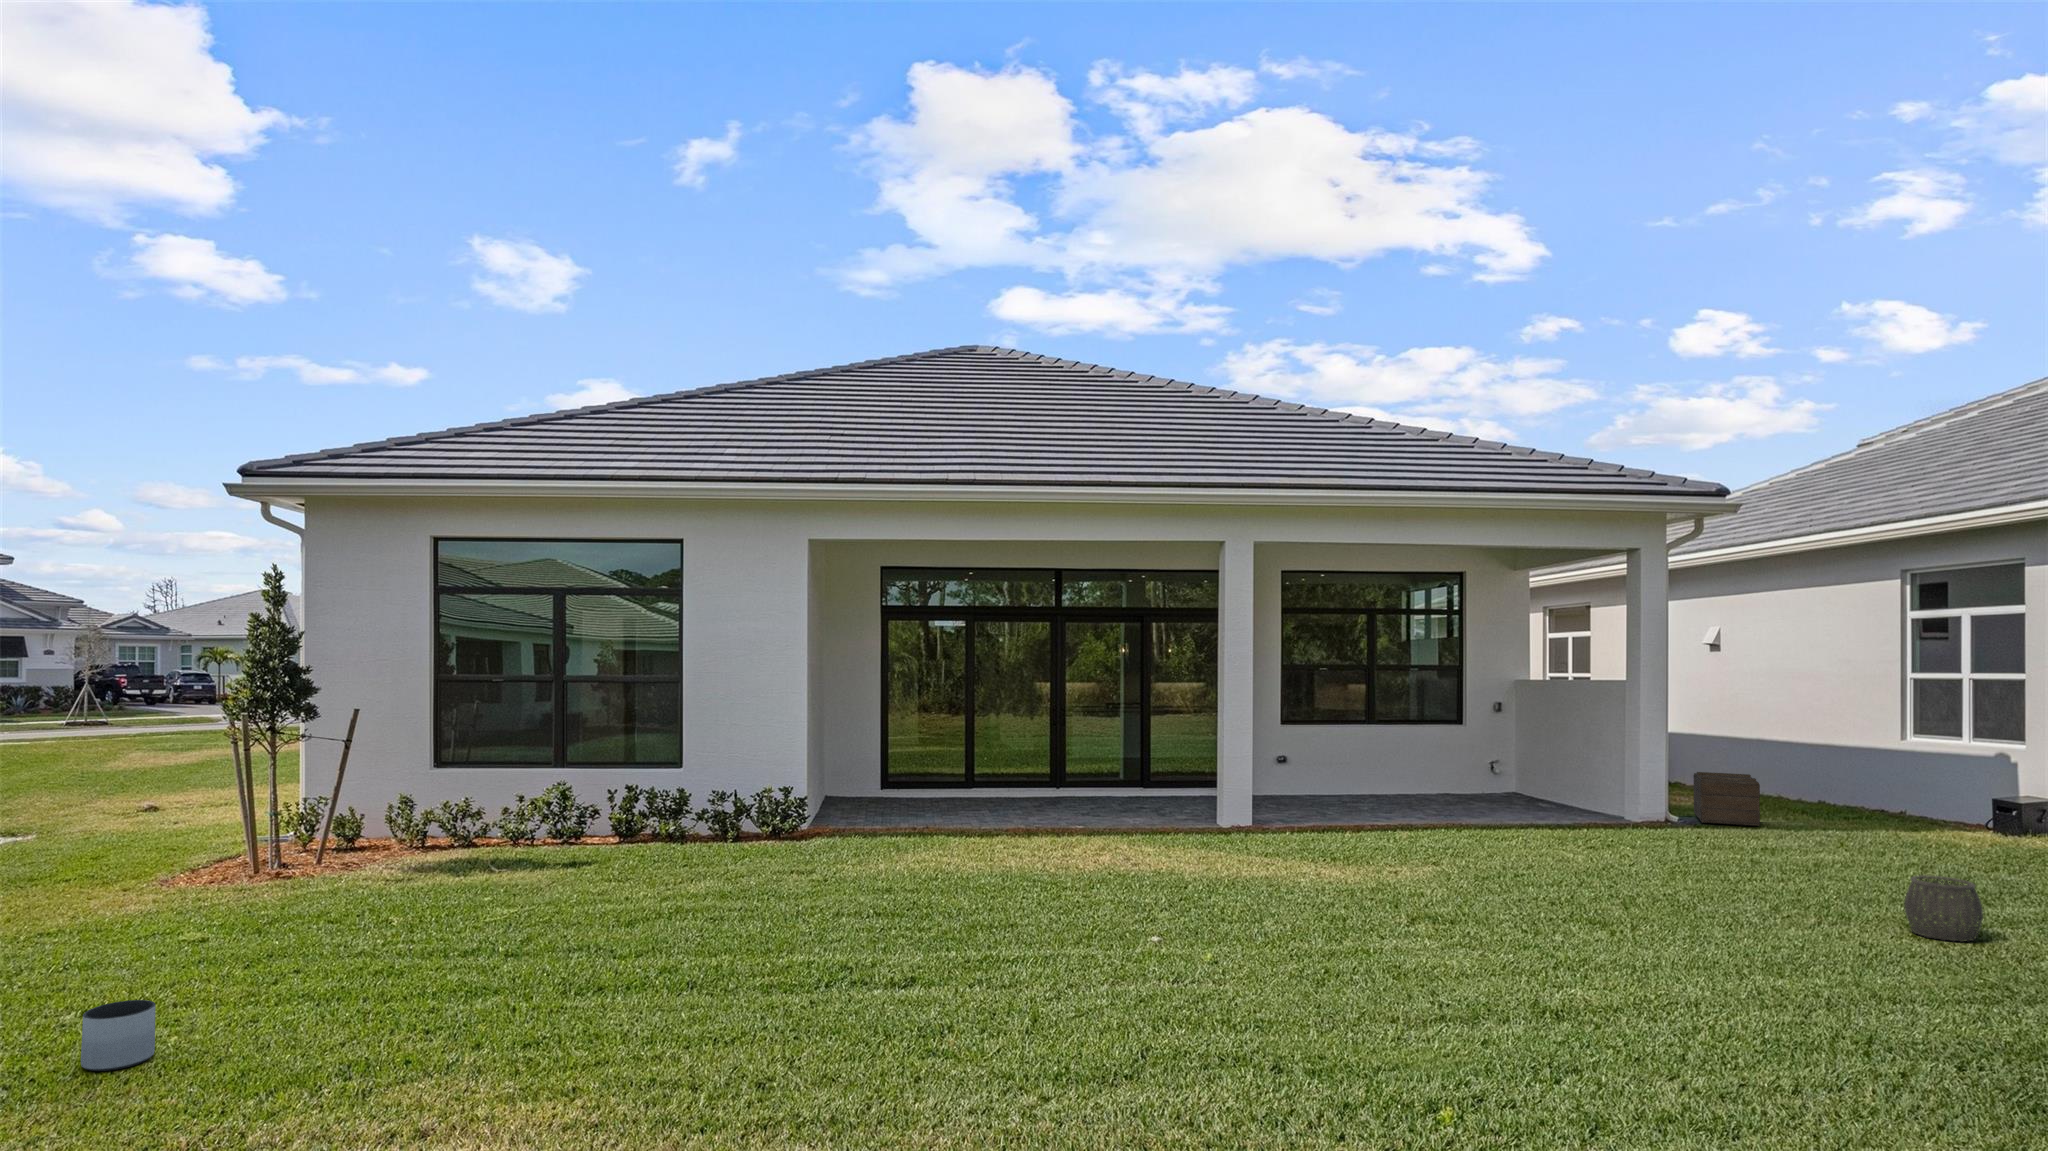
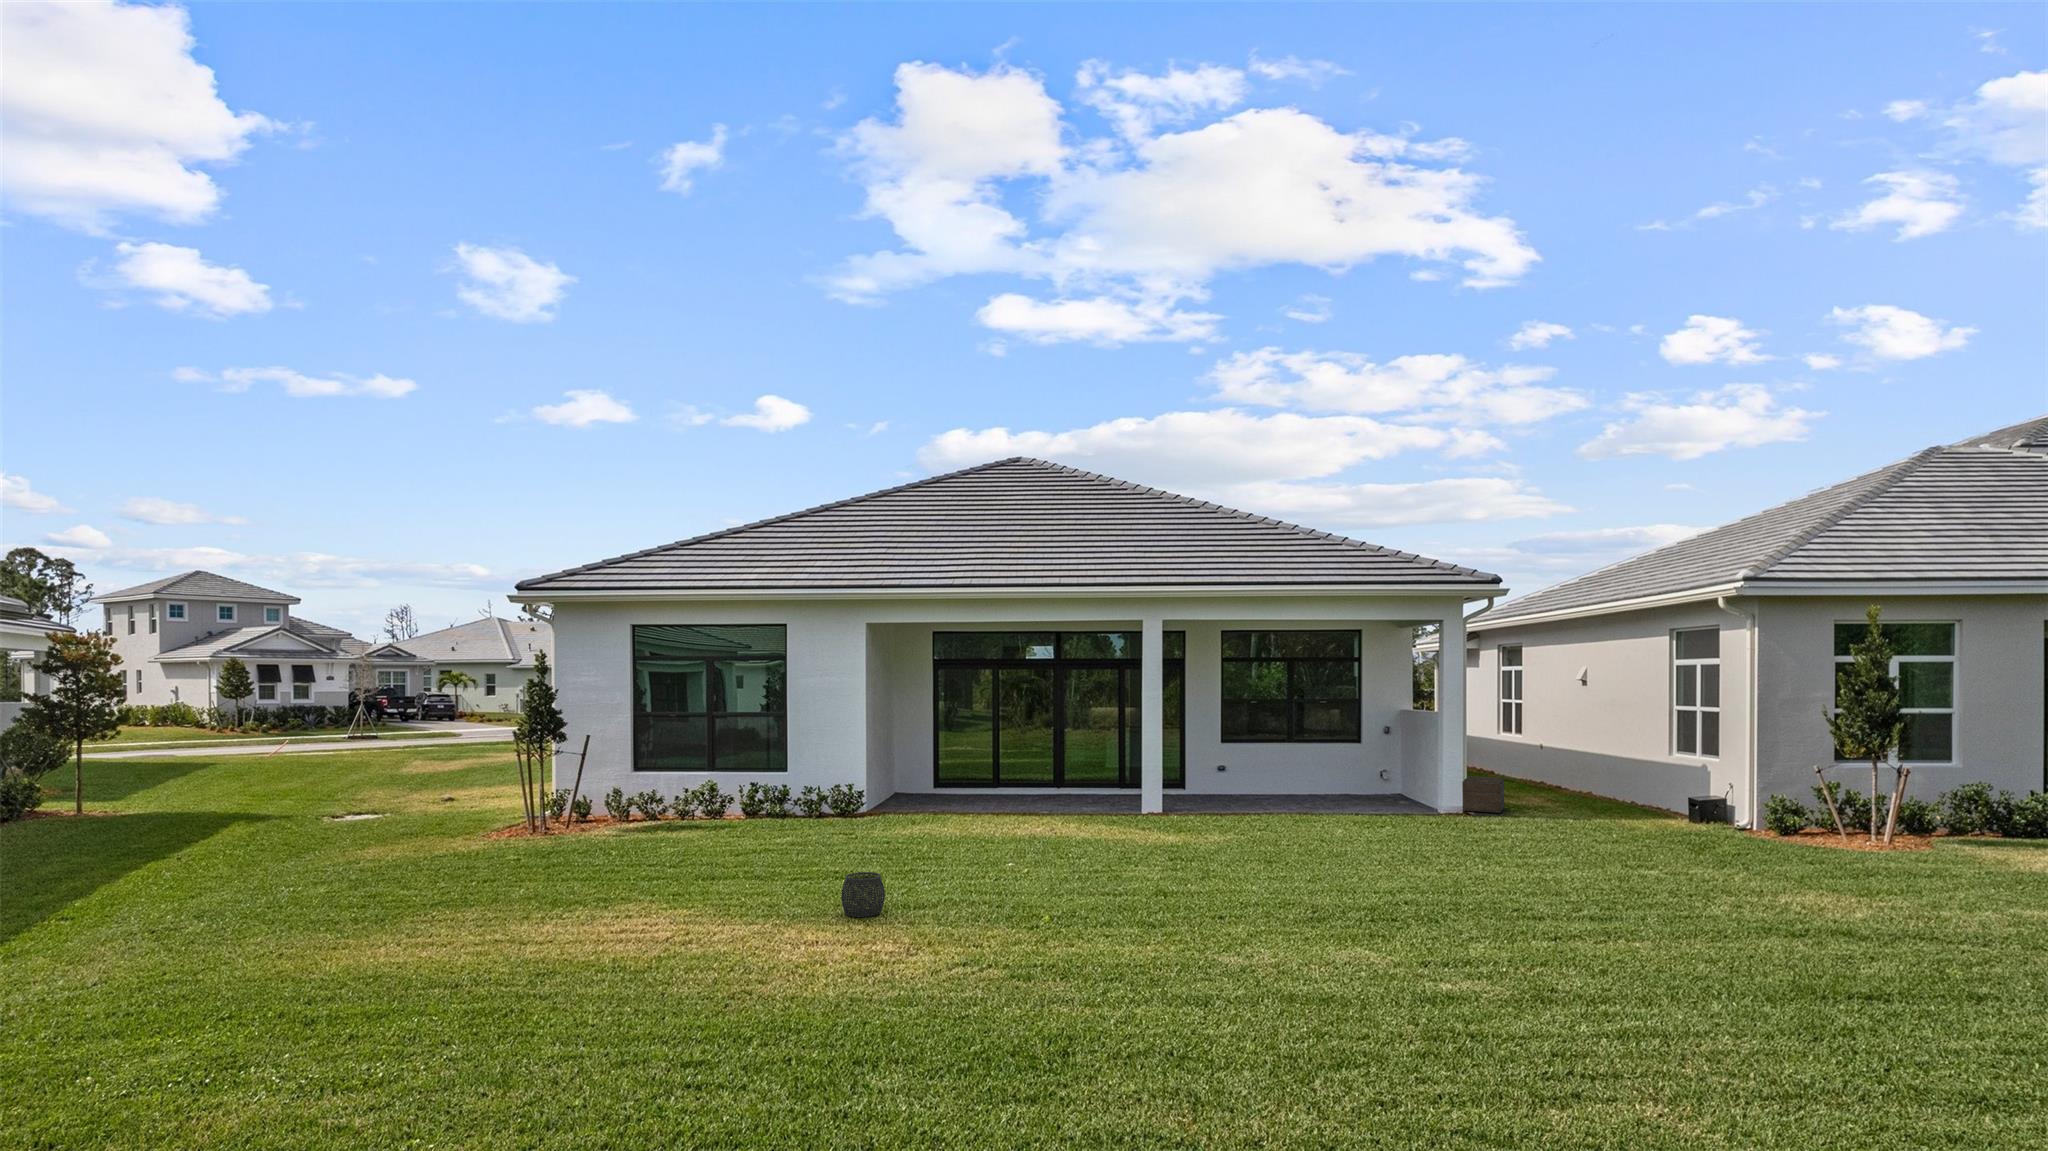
woven basket: present [1904,875,1983,942] -> present [841,872,885,917]
planter: present [81,1000,155,1071] -> none [500,875,530,904]

